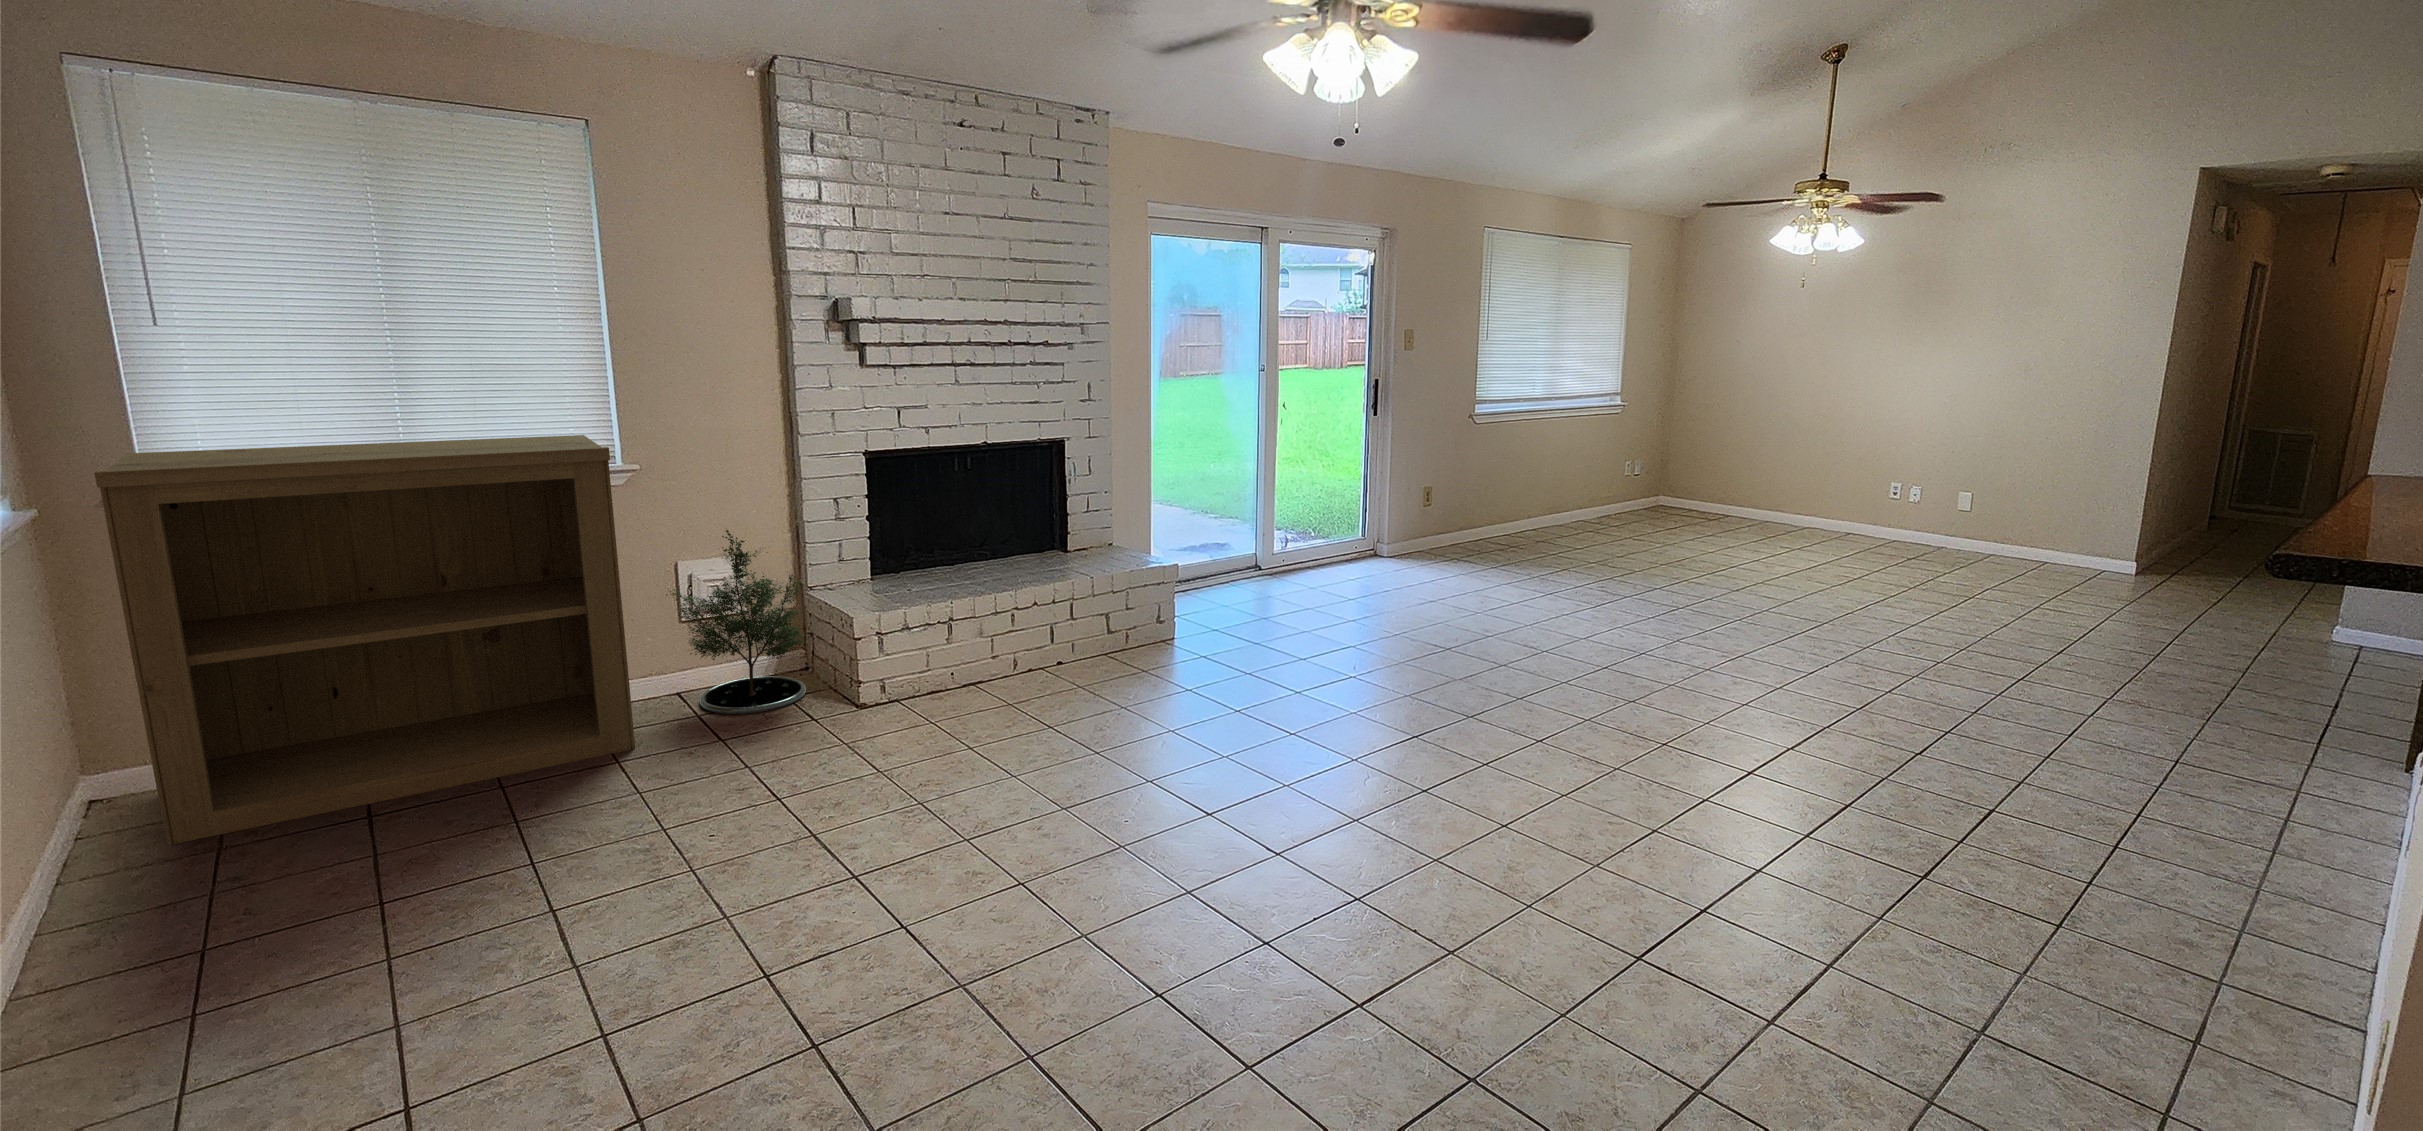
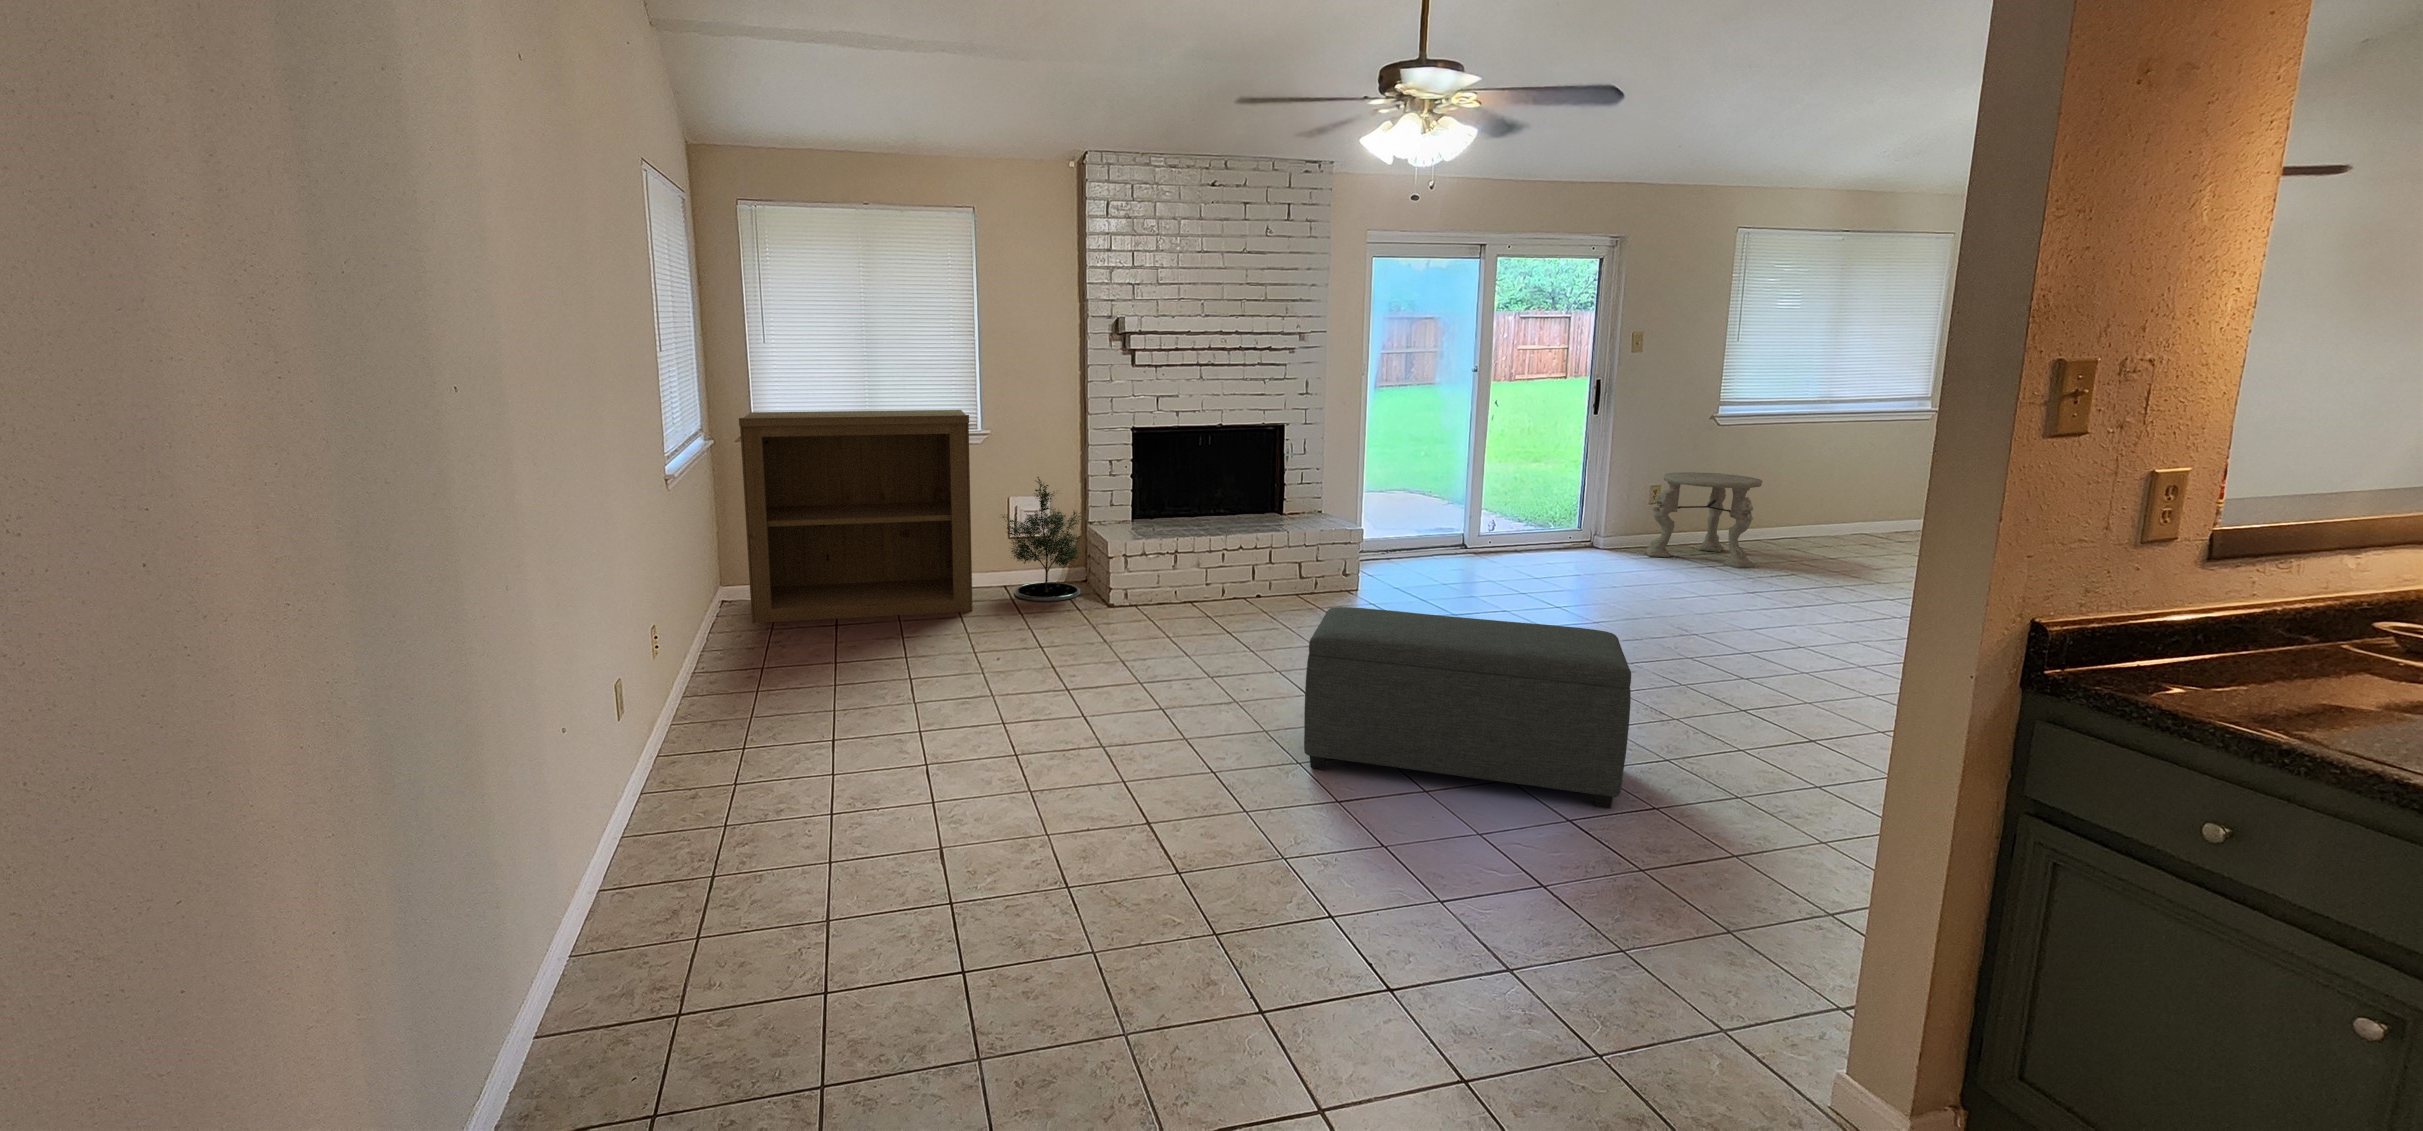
side table: none [1422,471,1525,567] -> present [1645,472,1762,568]
ottoman: none [1255,708,1681,964] -> present [1304,607,1631,809]

